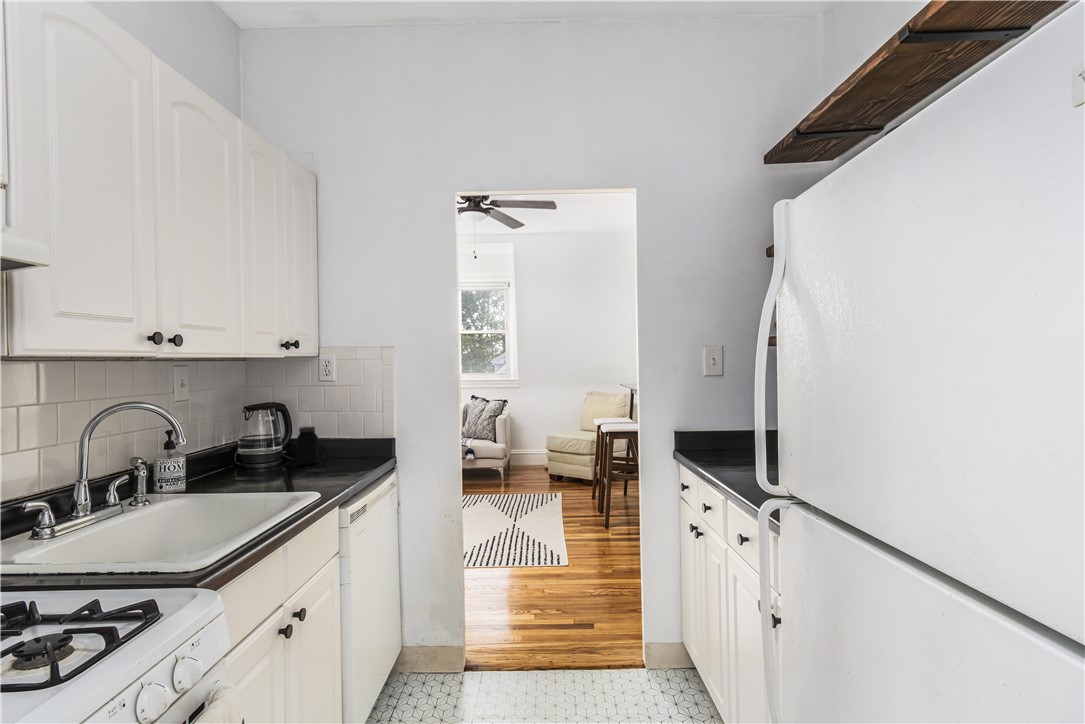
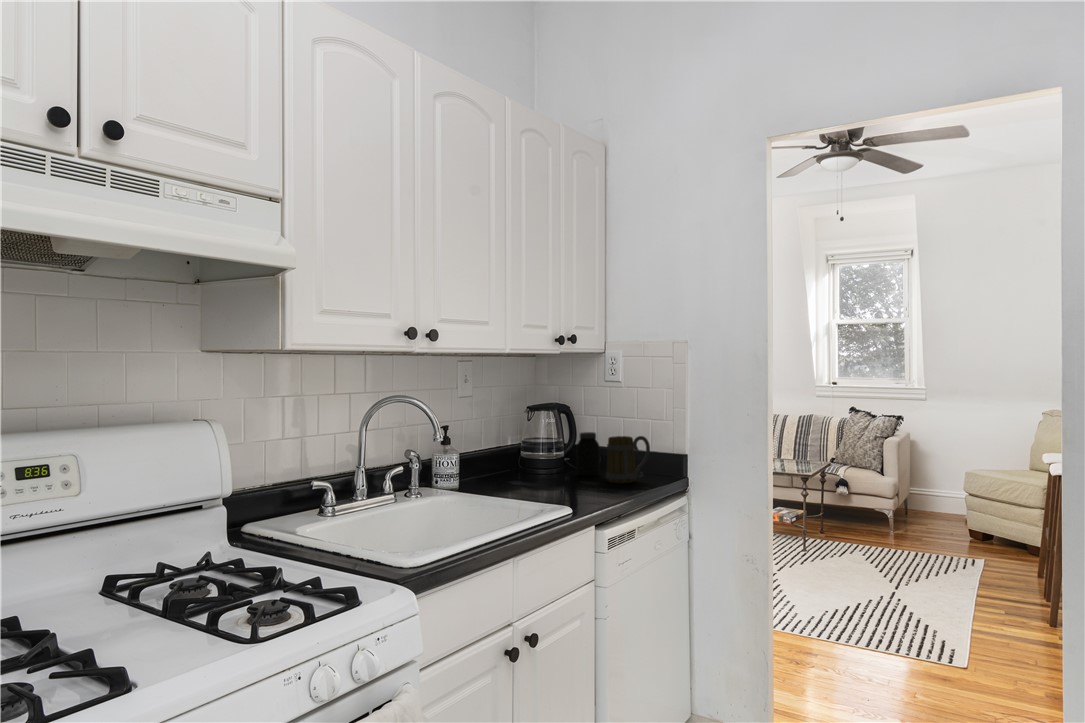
mug: none [328,426,366,468] -> present [606,436,650,483]

